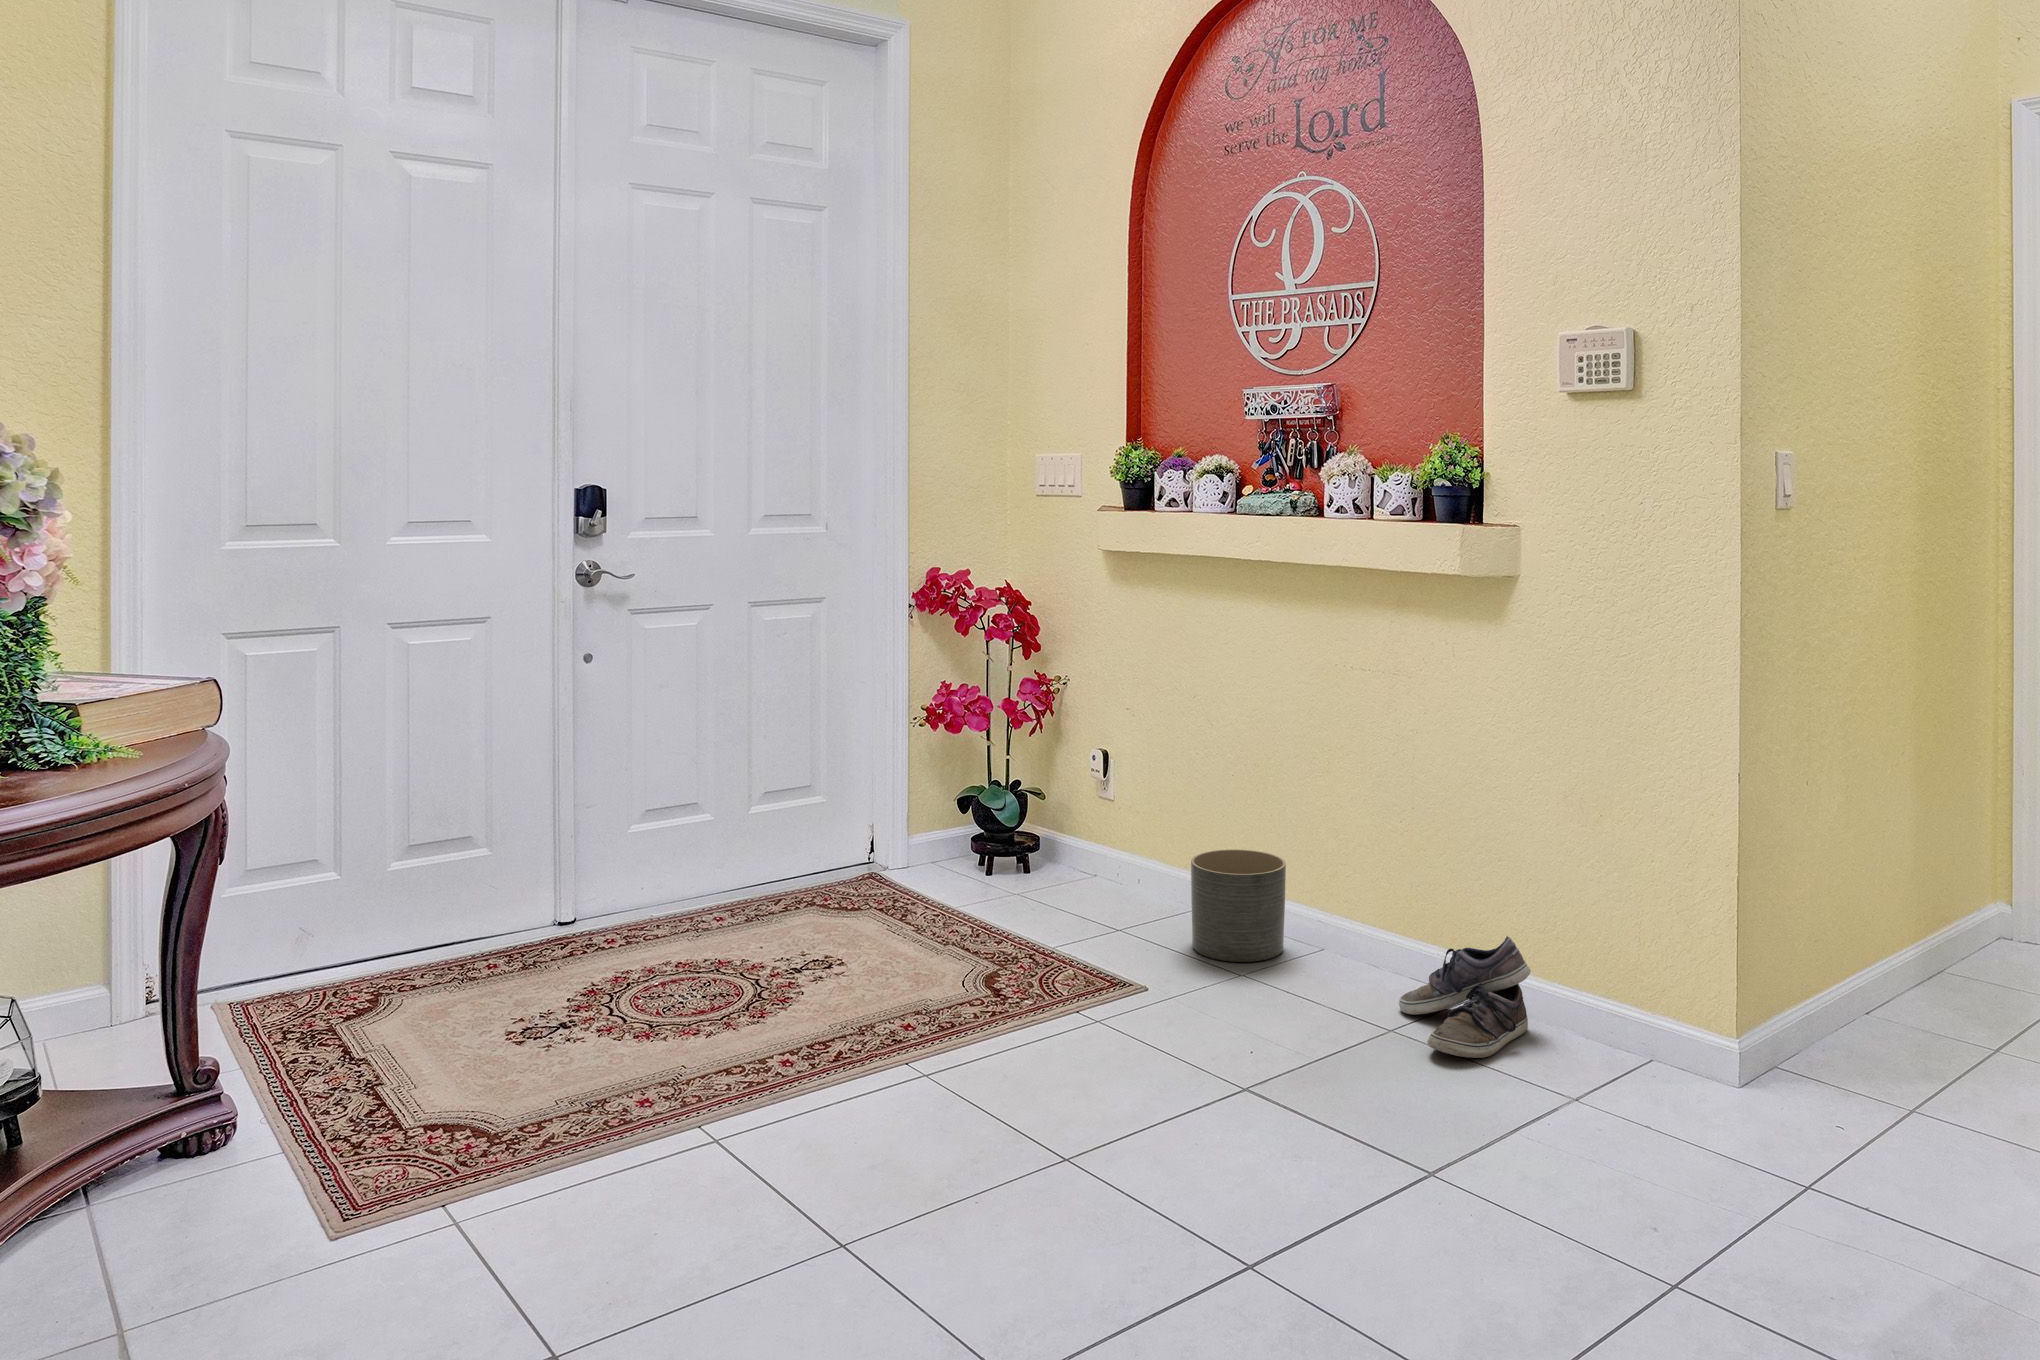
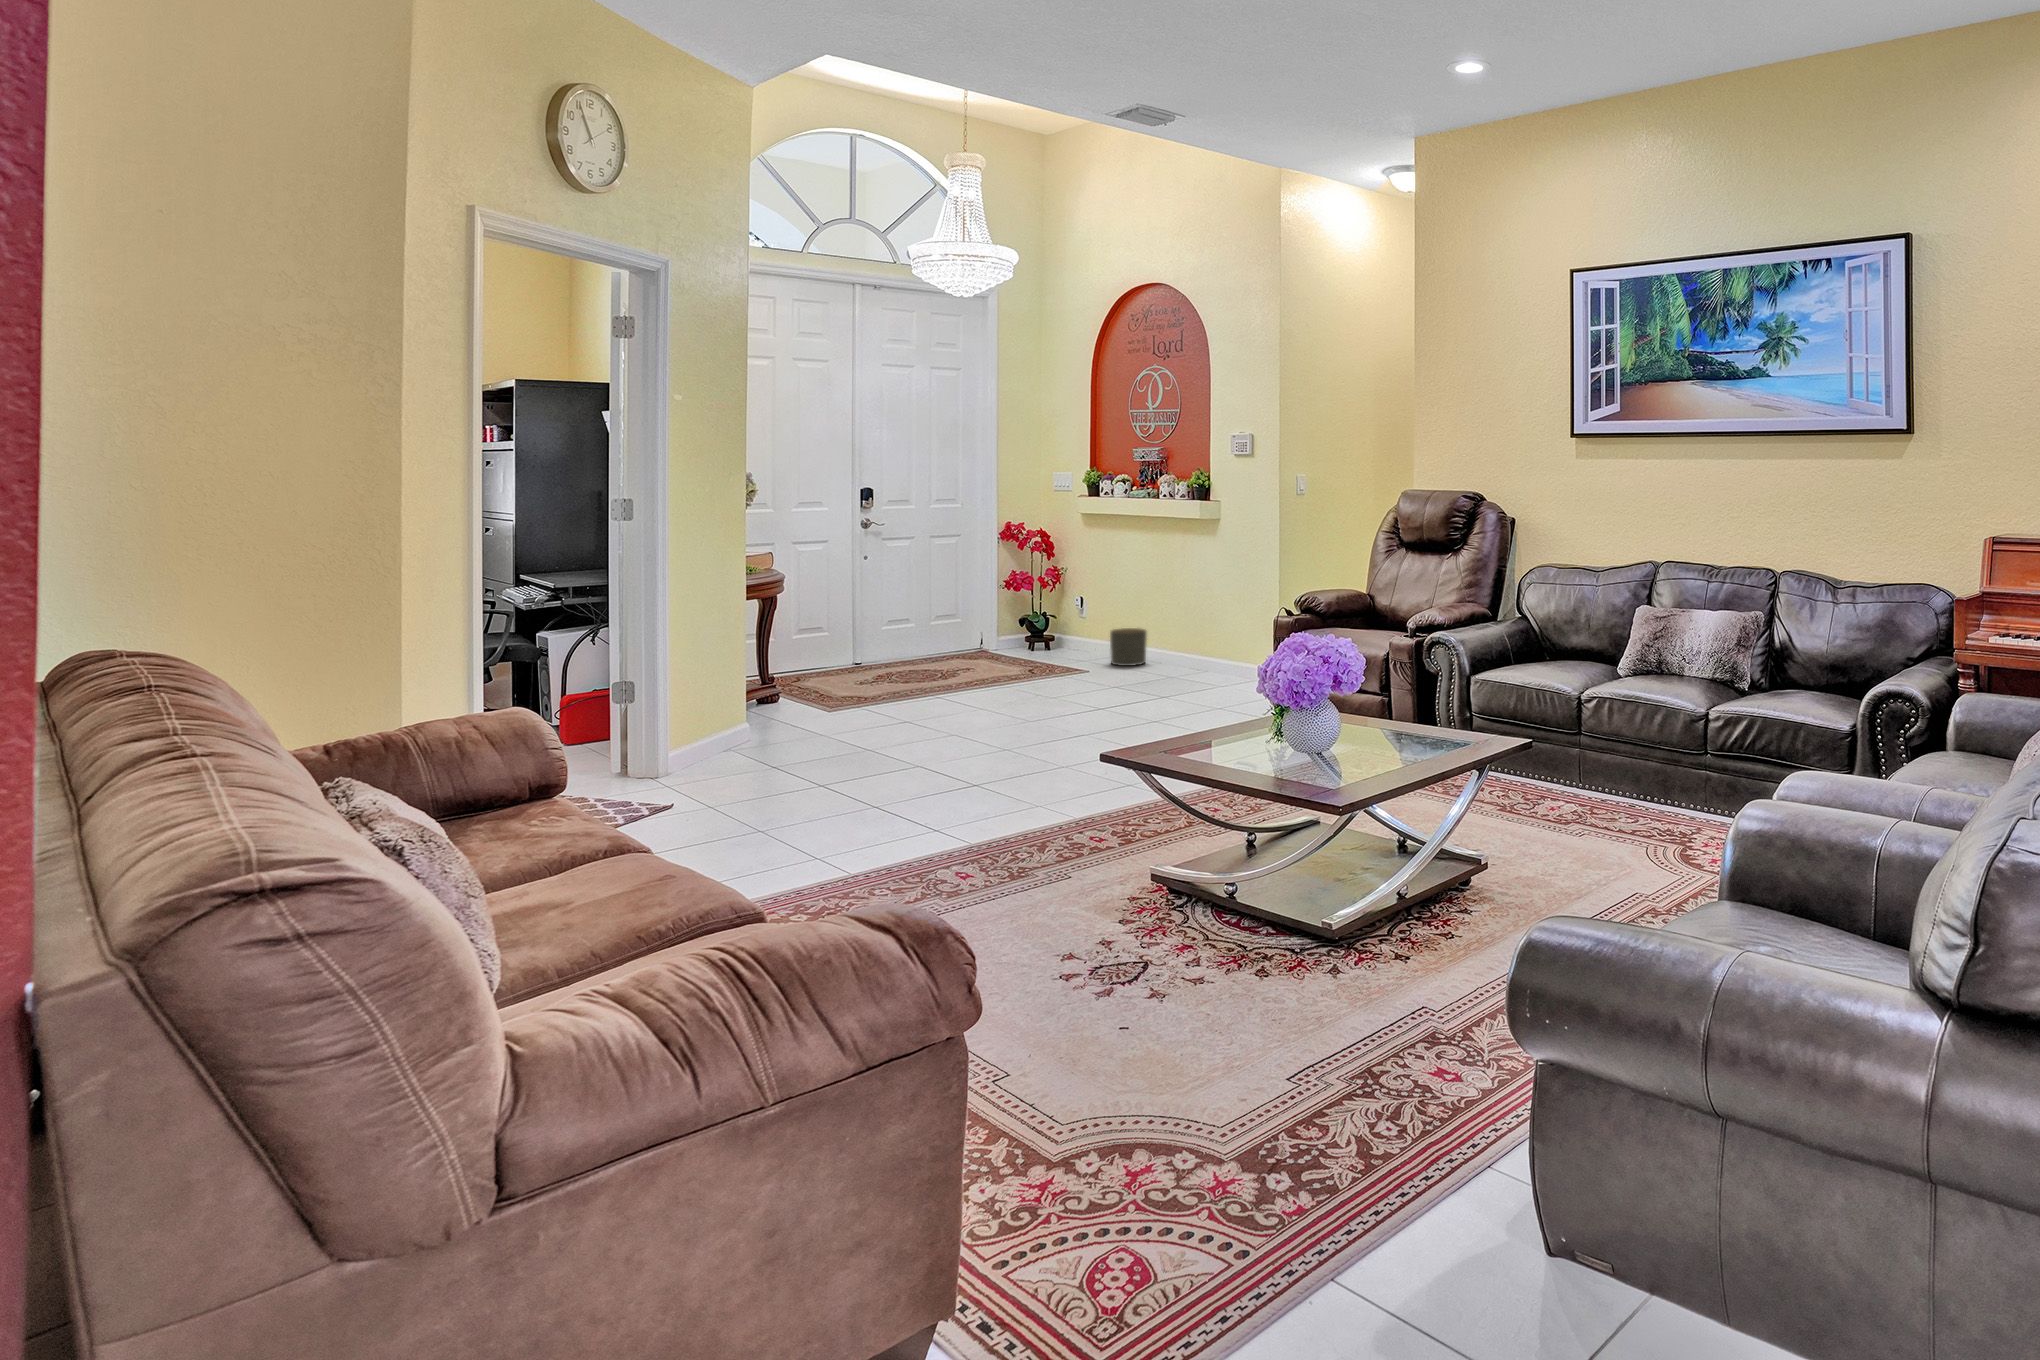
shoe: present [1399,936,1531,1058] -> none [1178,644,1222,680]

